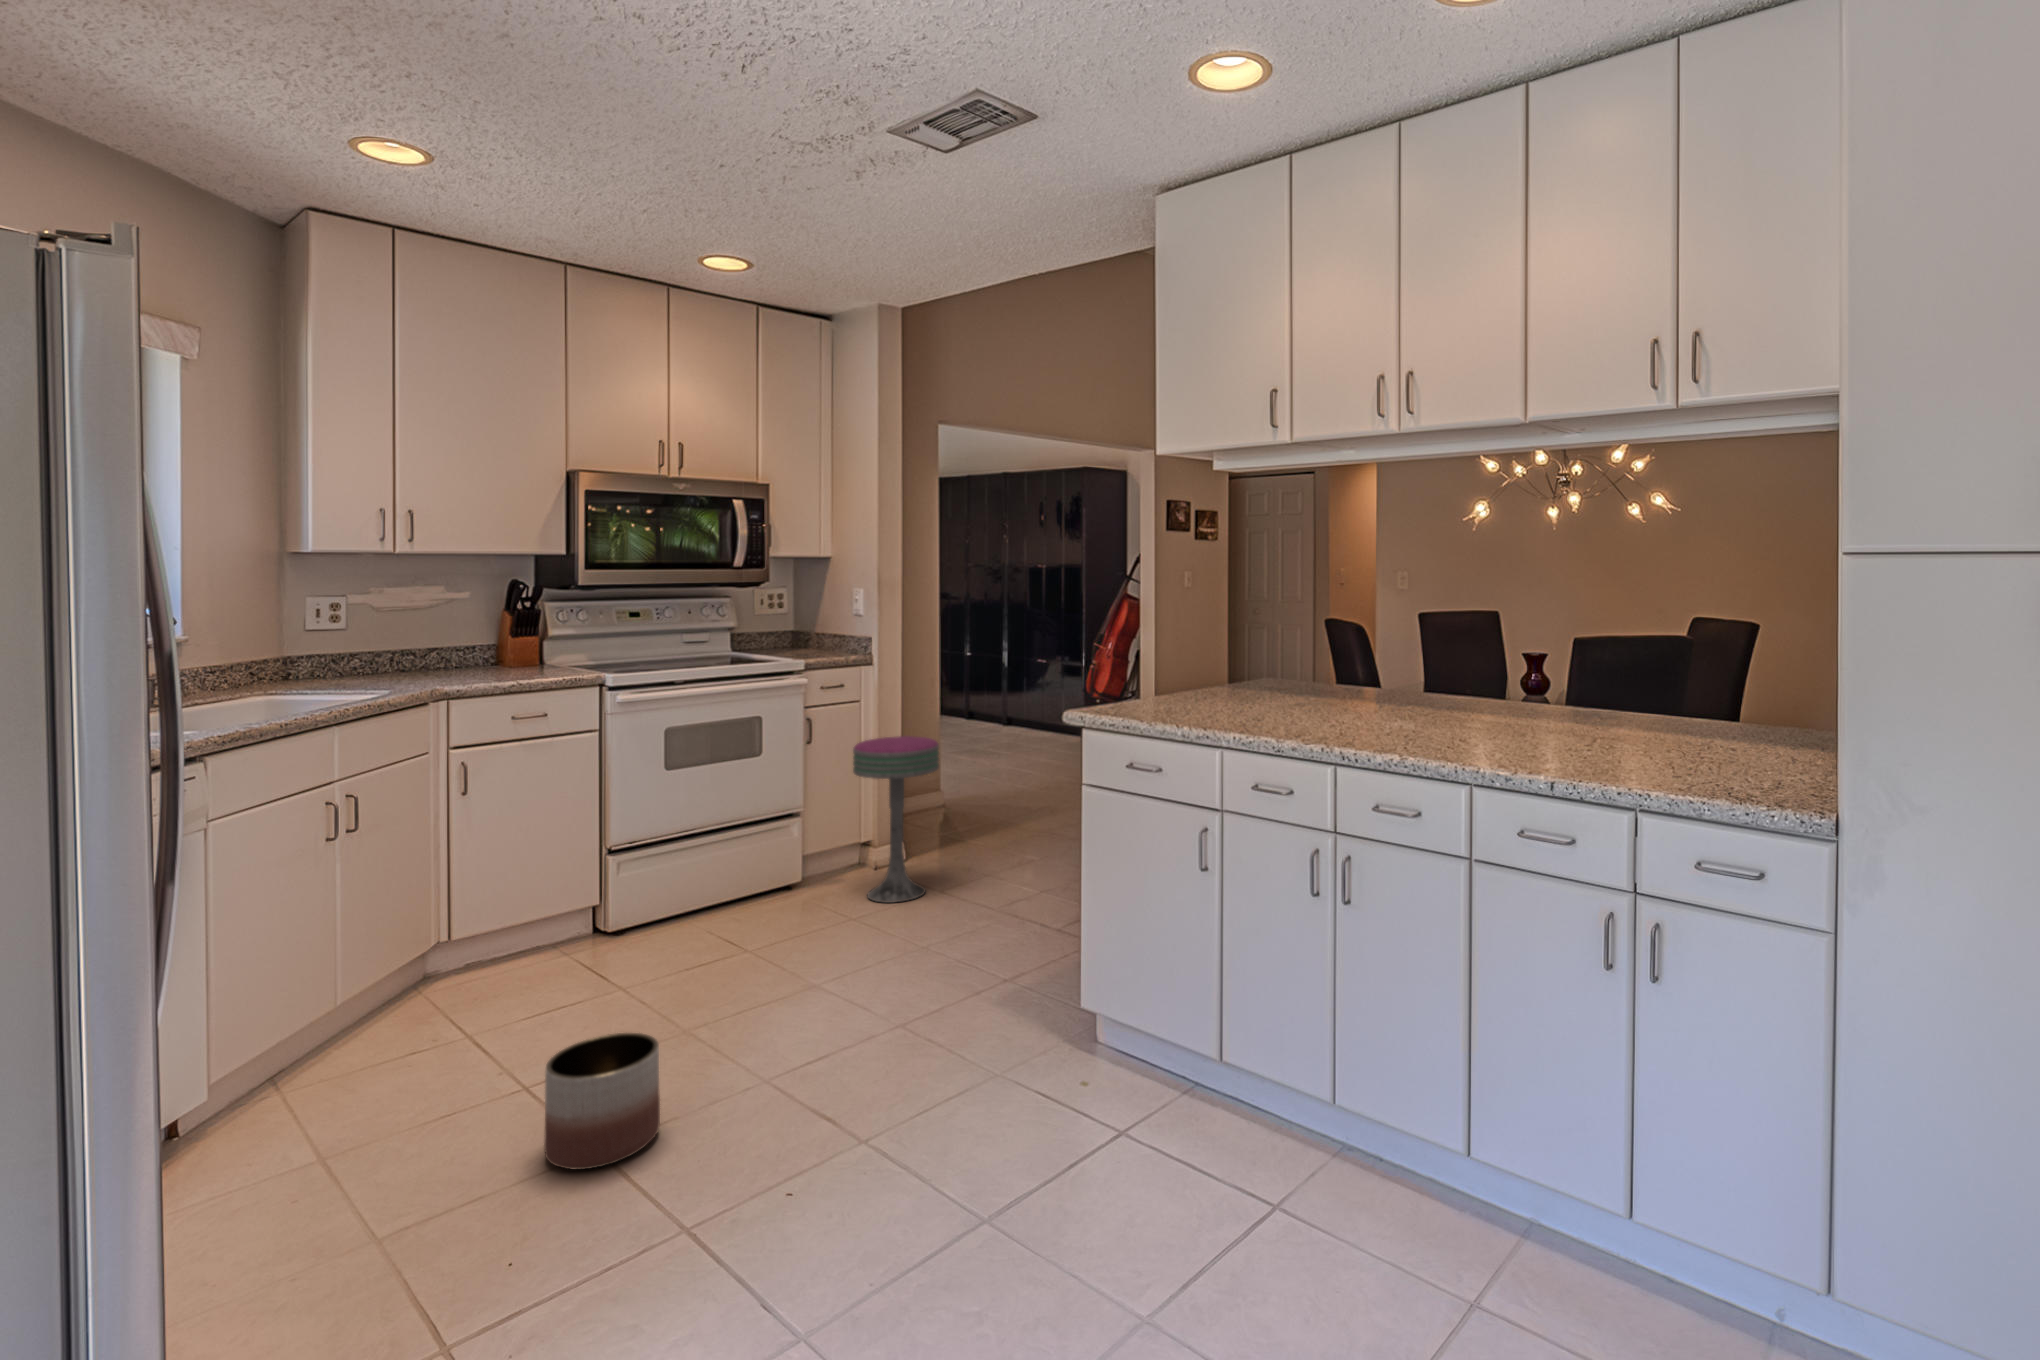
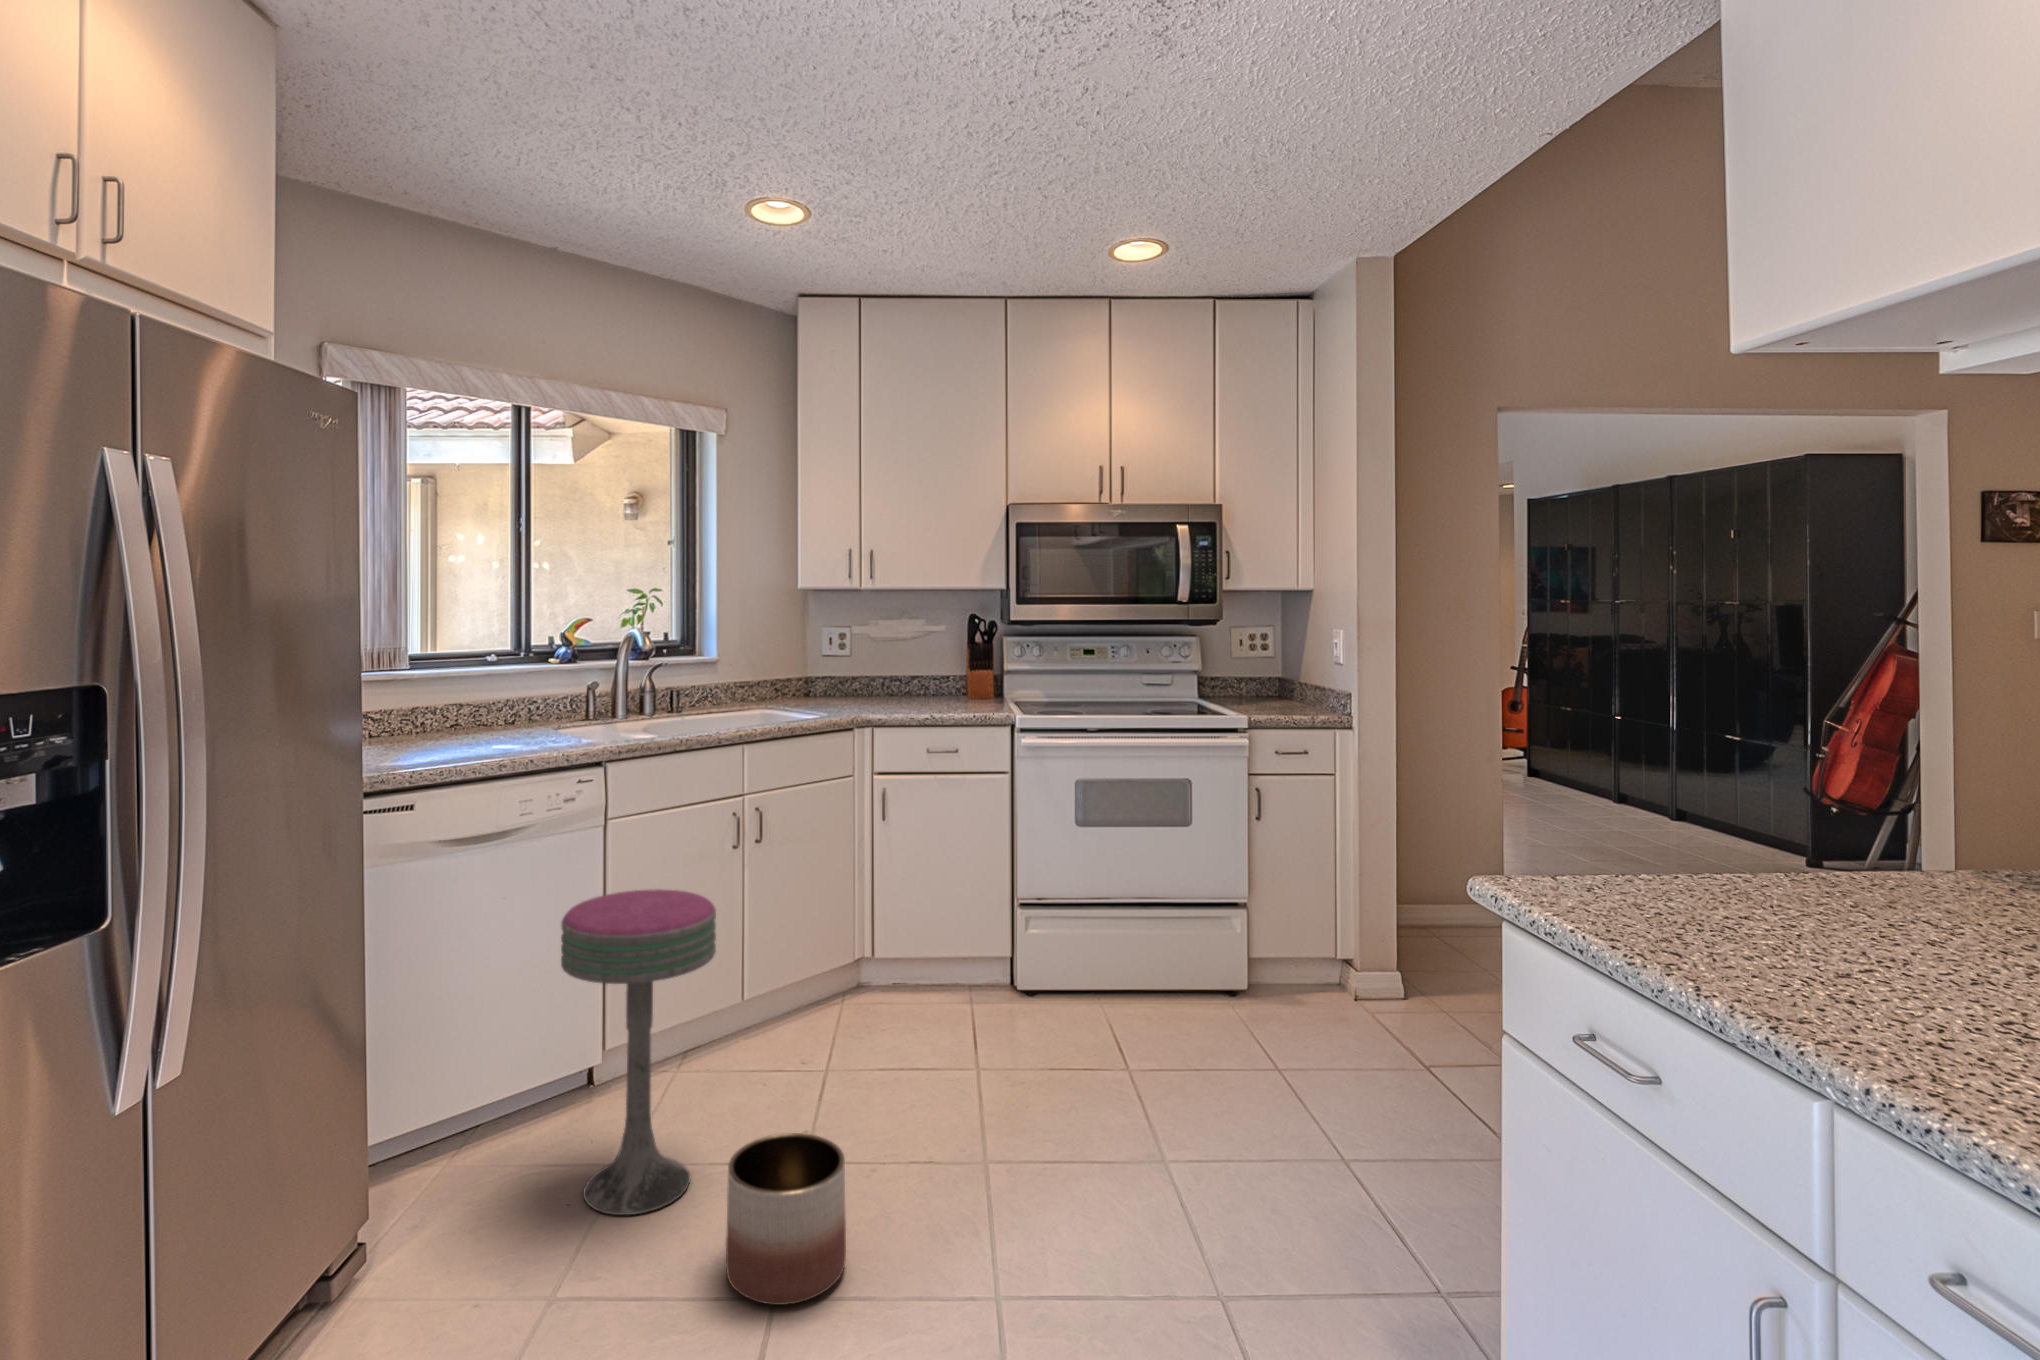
bar stool: present [853,736,939,903] -> present [561,889,716,1215]

